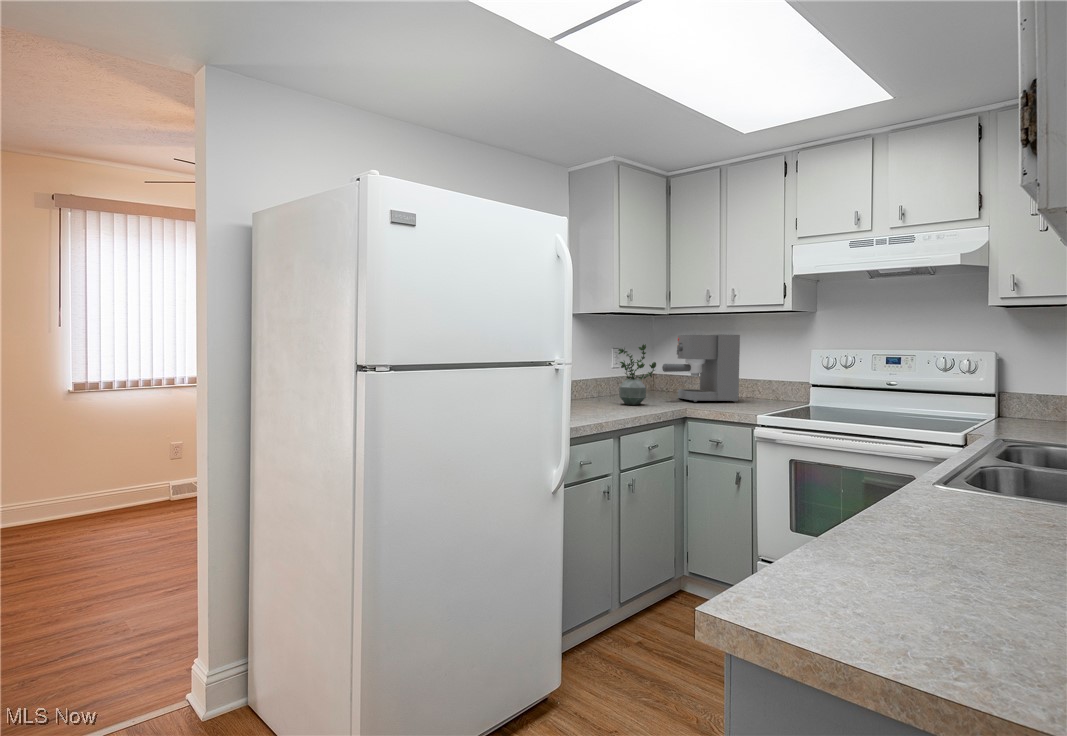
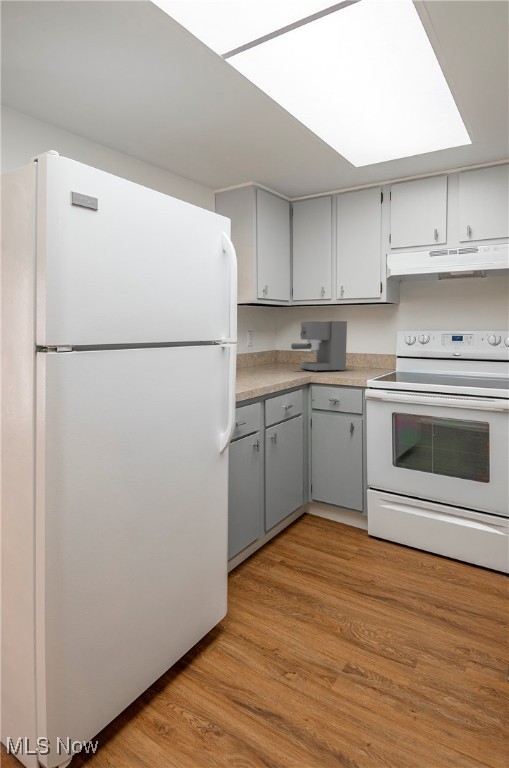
potted plant: present [618,344,656,405] -> none [259,328,289,375]

